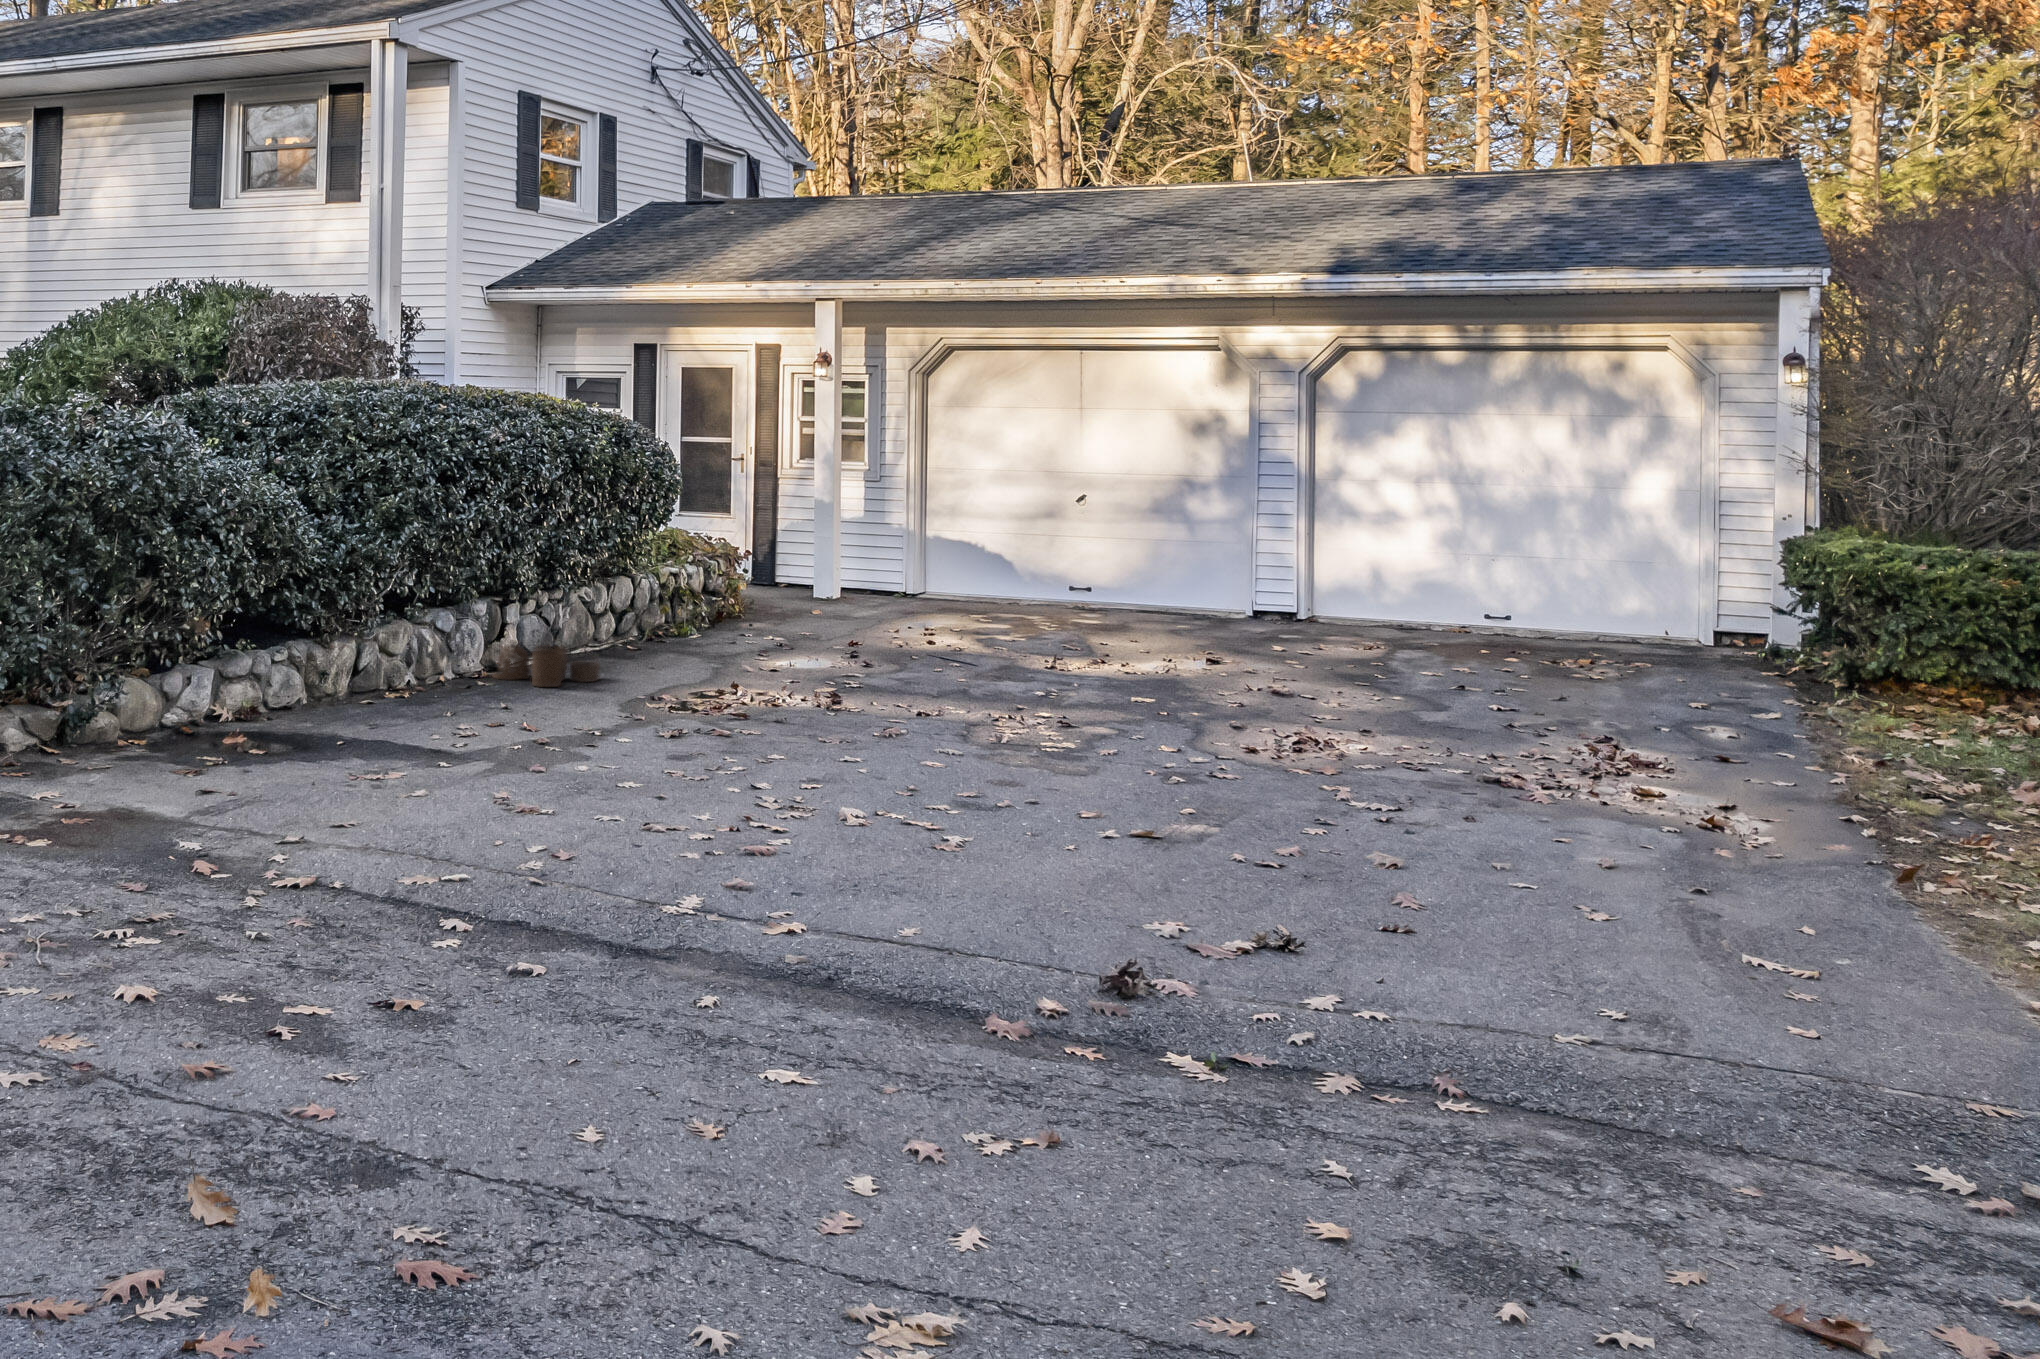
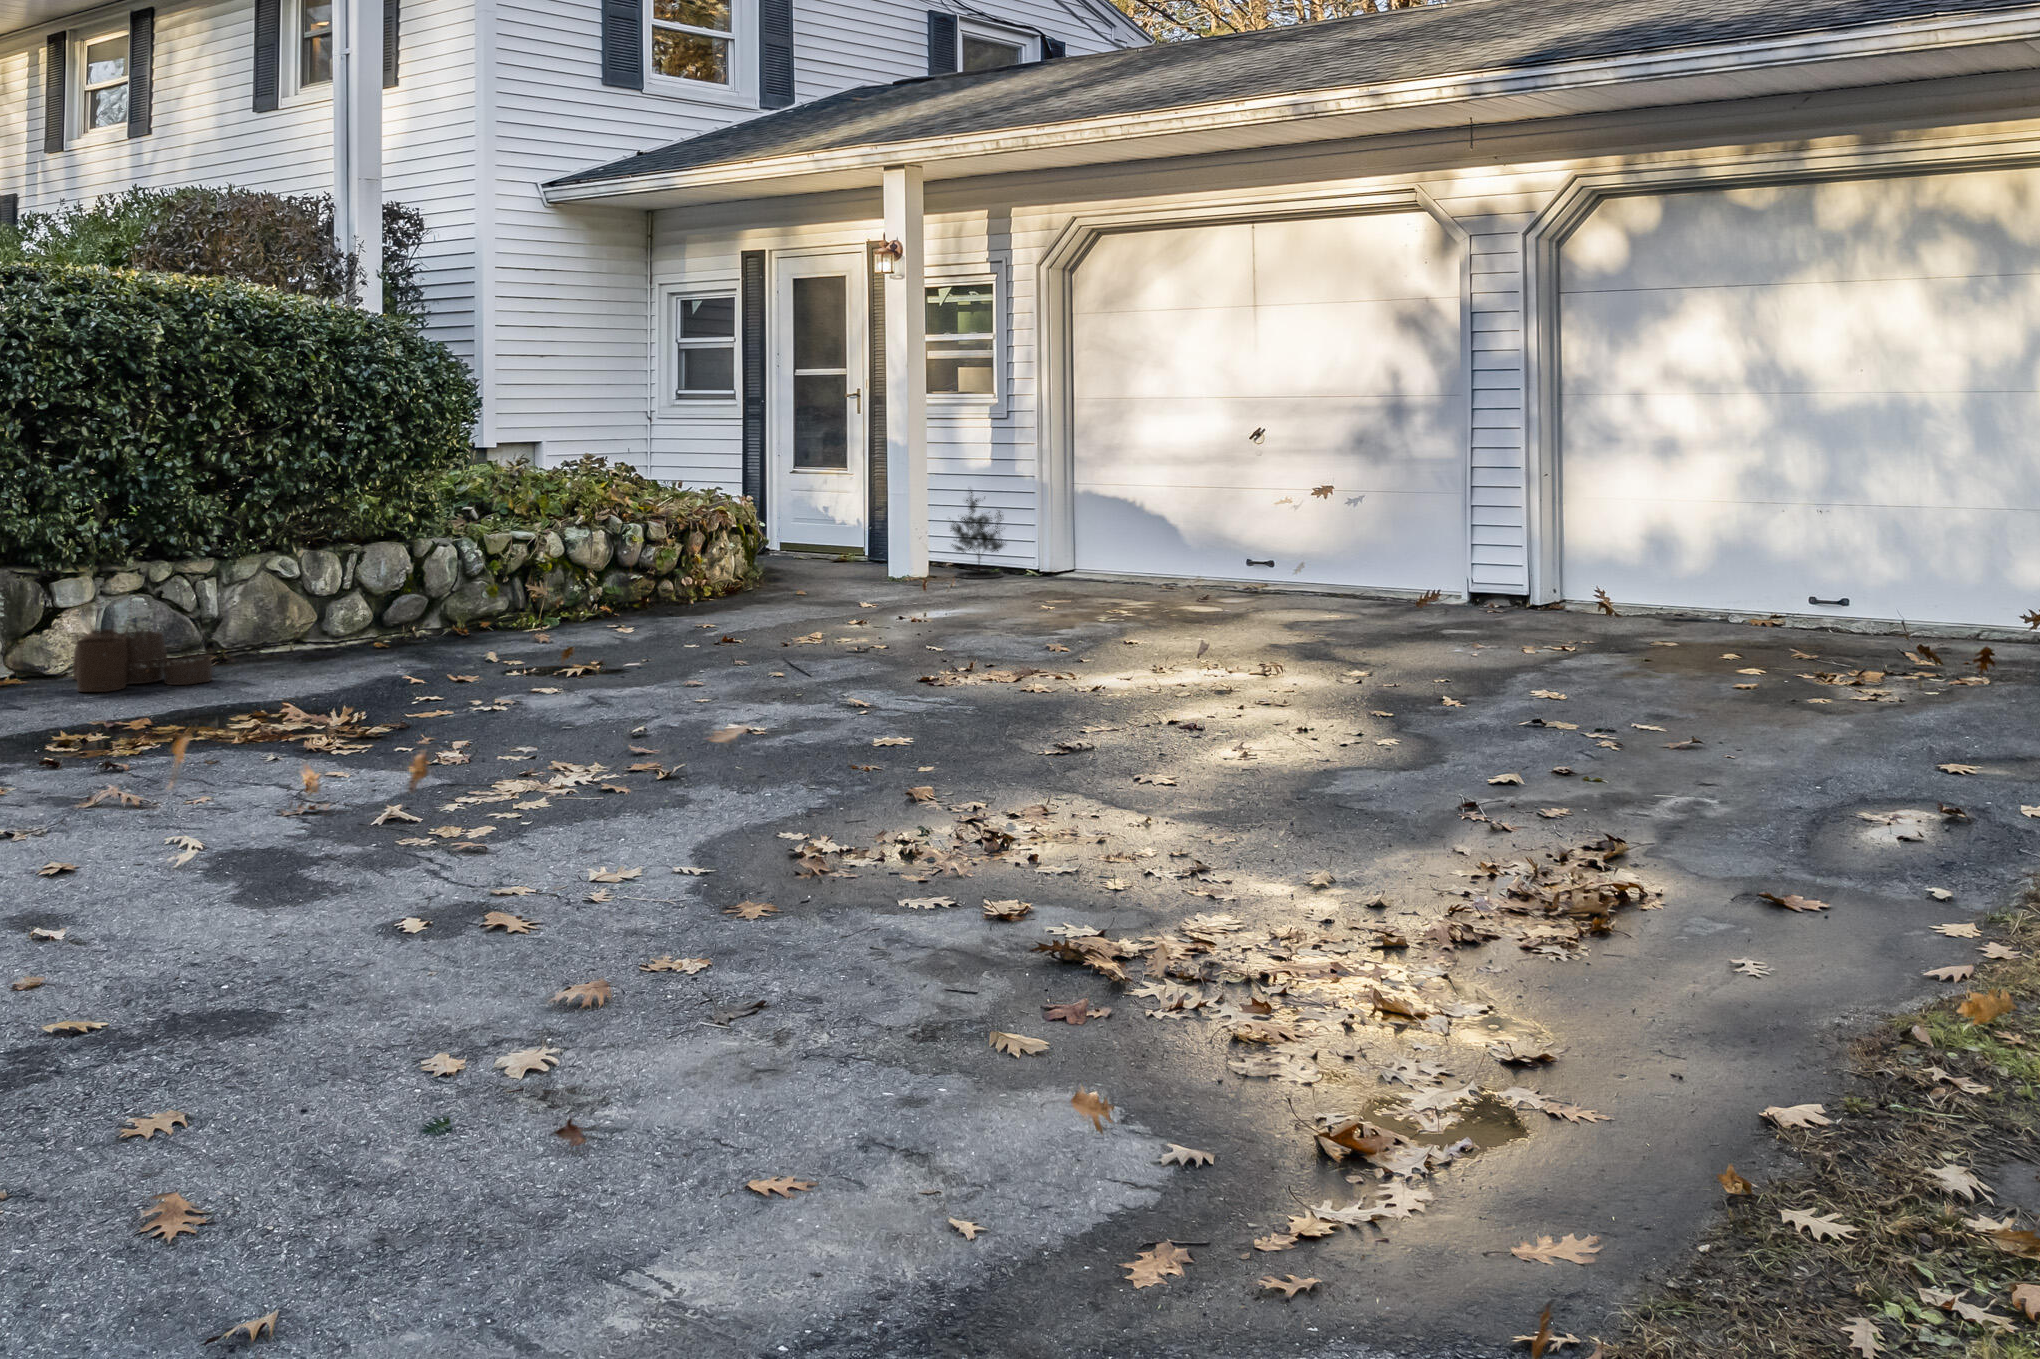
potted tree: none [842,531,884,600] -> present [949,492,1006,579]

